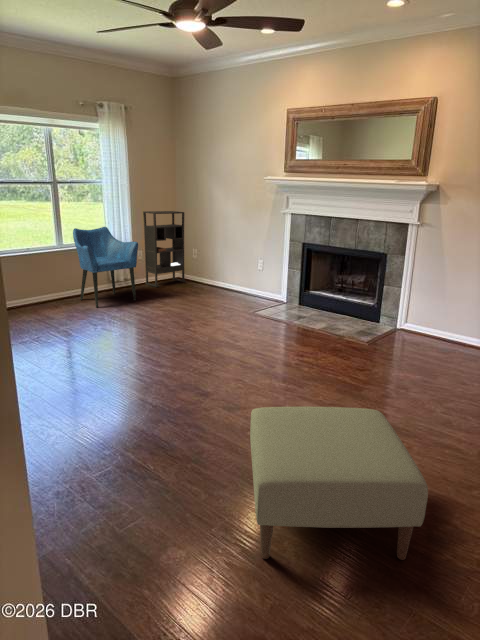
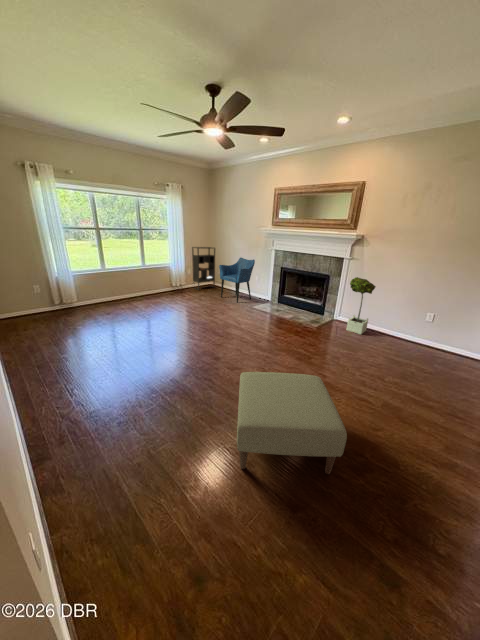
armchair: present [73,227,138,308] -> present [219,258,255,303]
potted tree: none [419,254,464,352] -> present [346,277,376,334]

